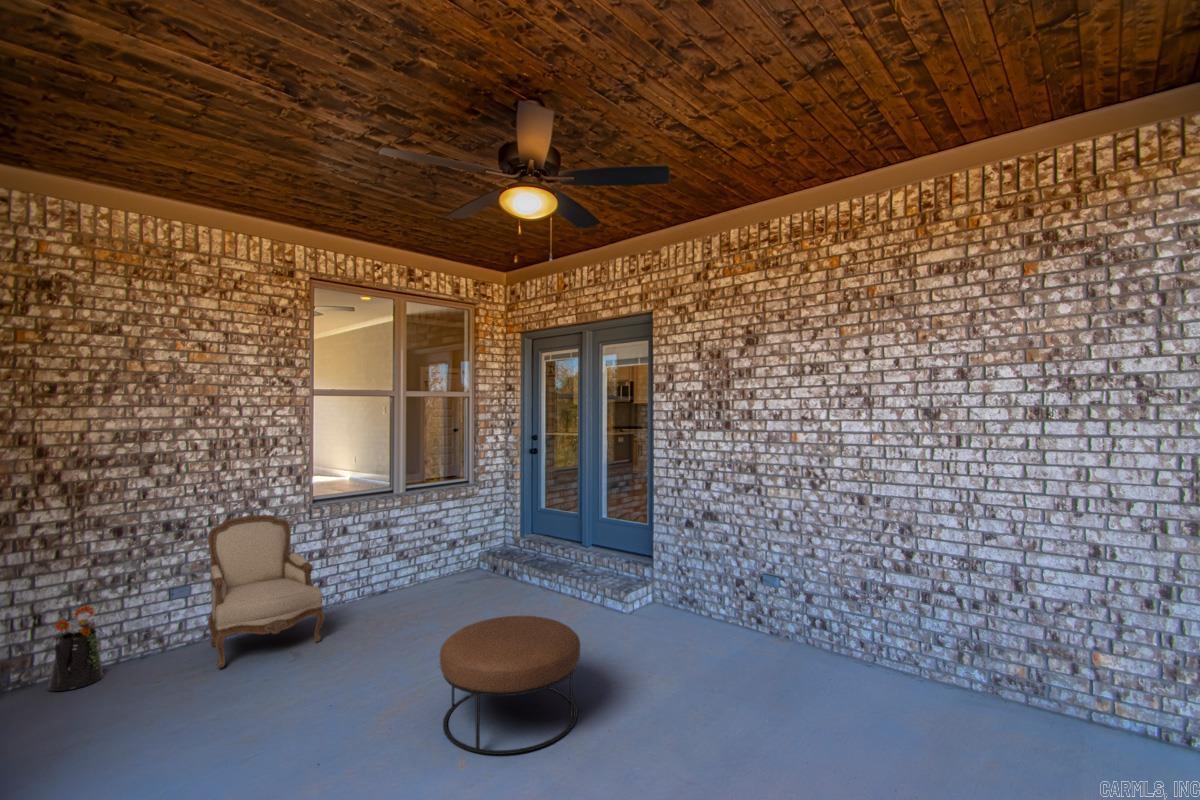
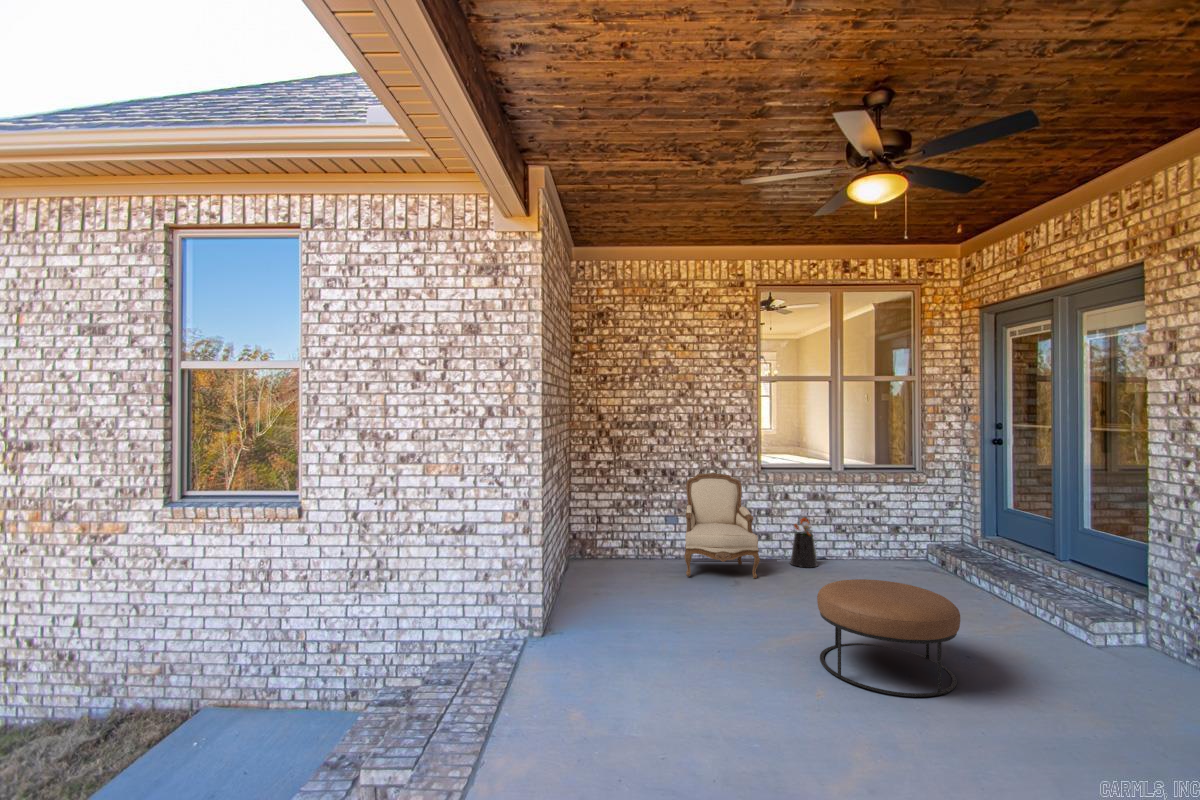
watering can: present [47,605,104,691] -> present [790,518,818,567]

